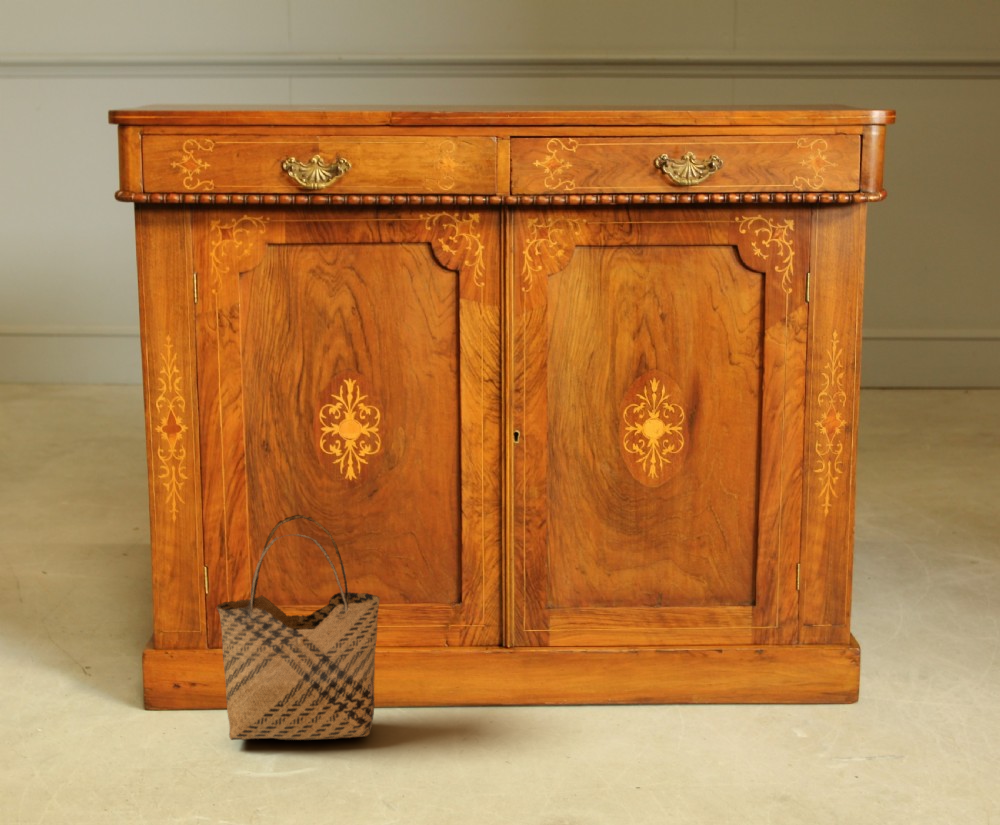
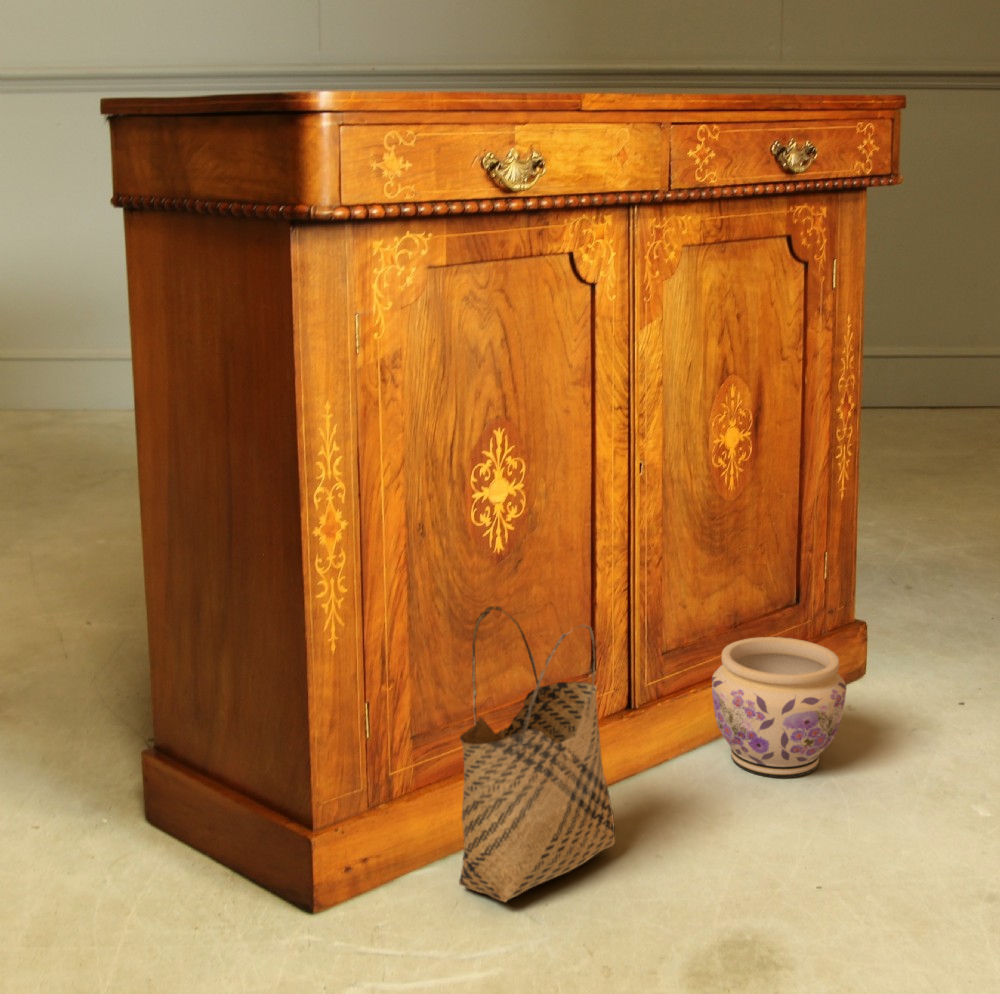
planter: none [561,617,687,750] -> present [712,637,847,777]

